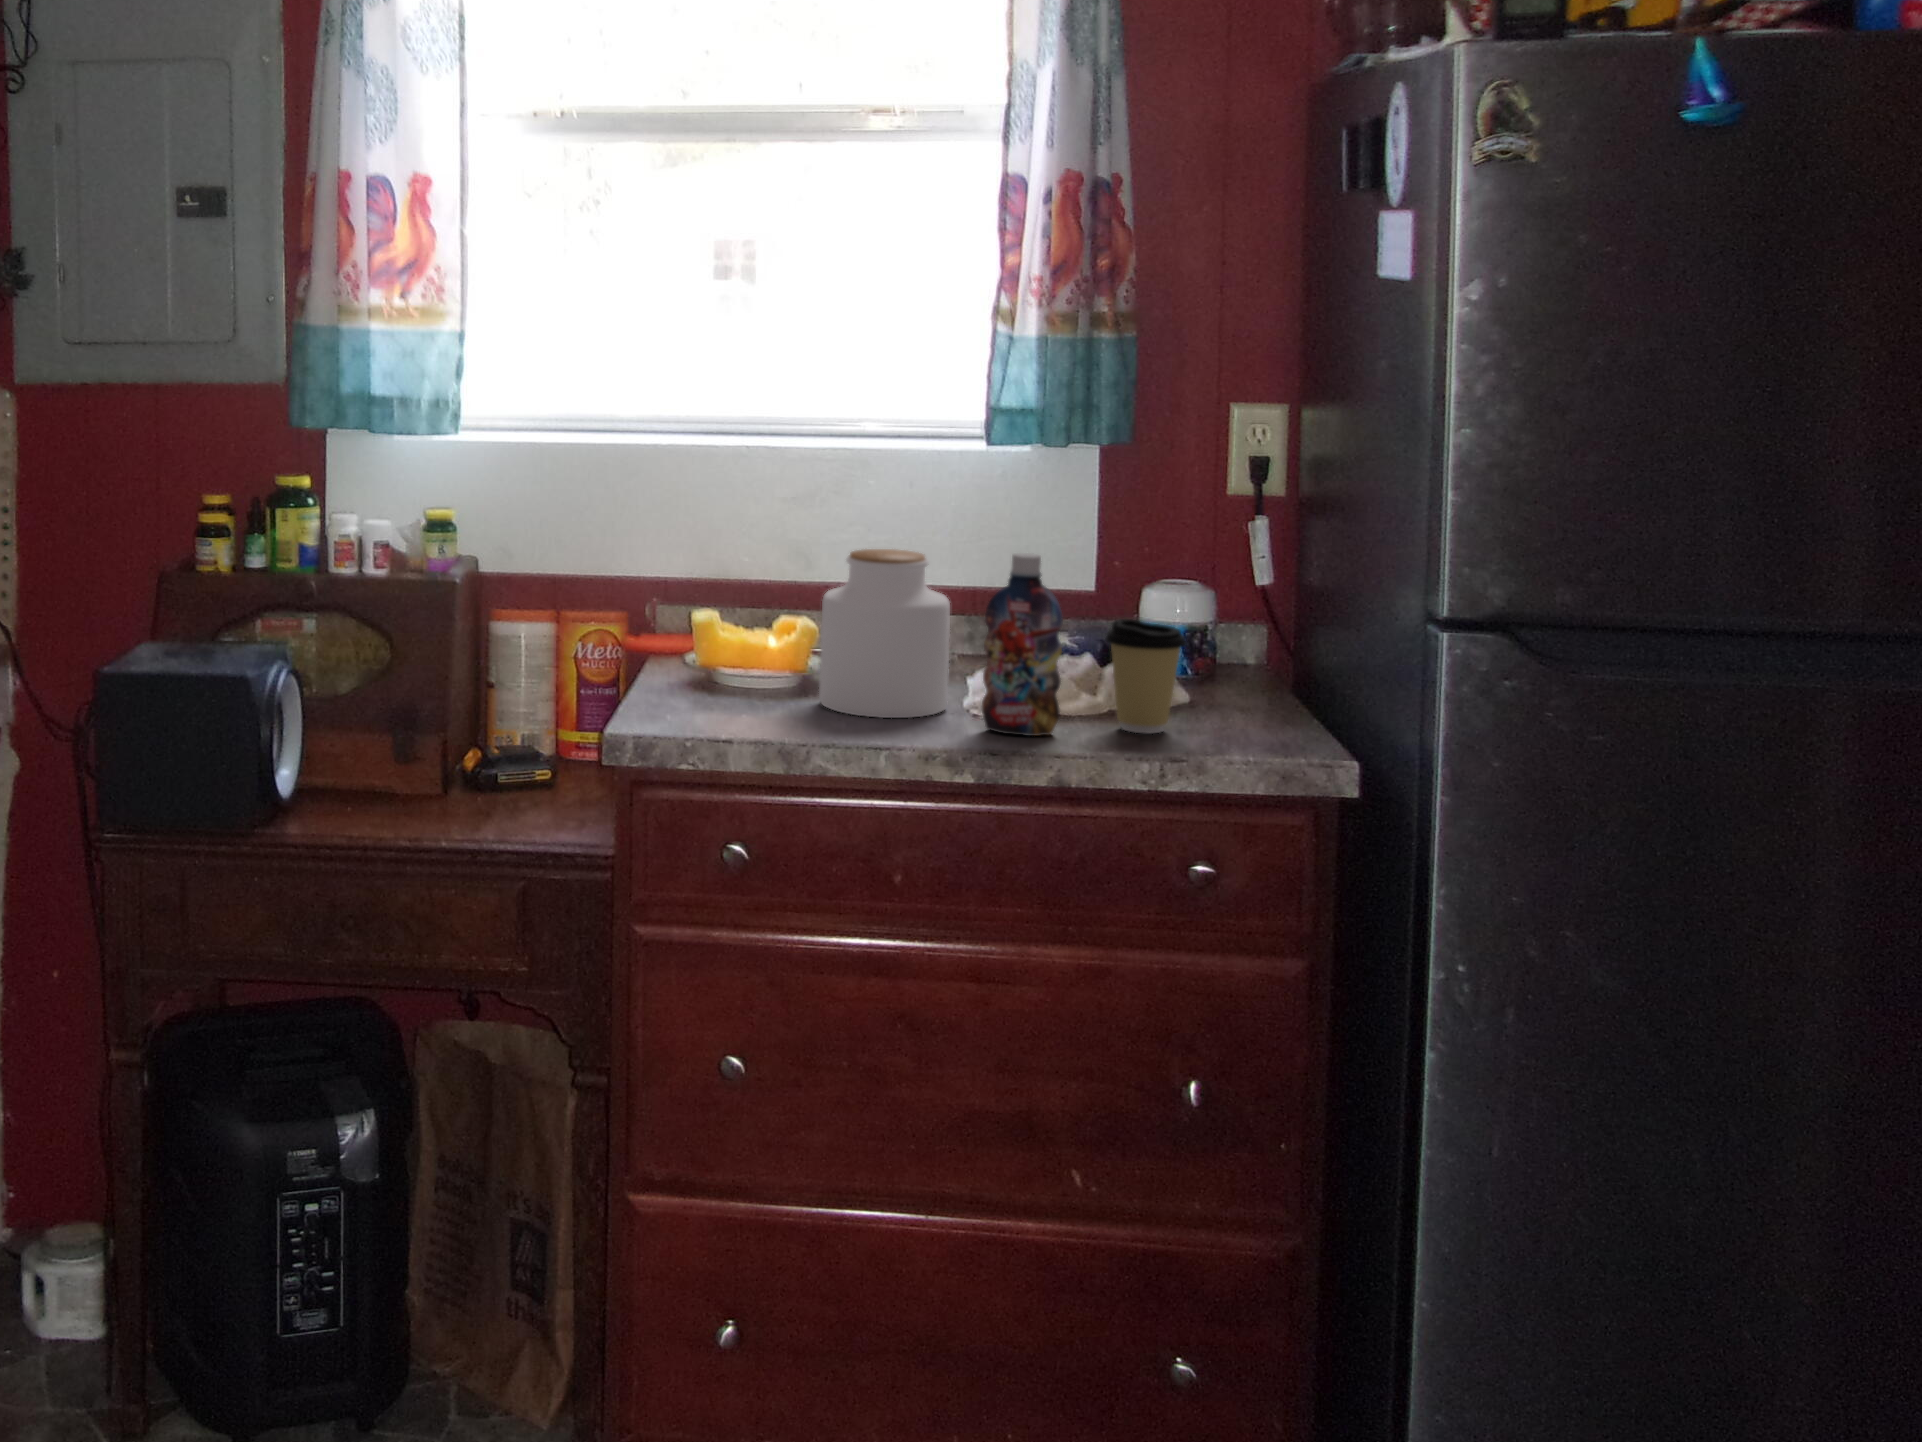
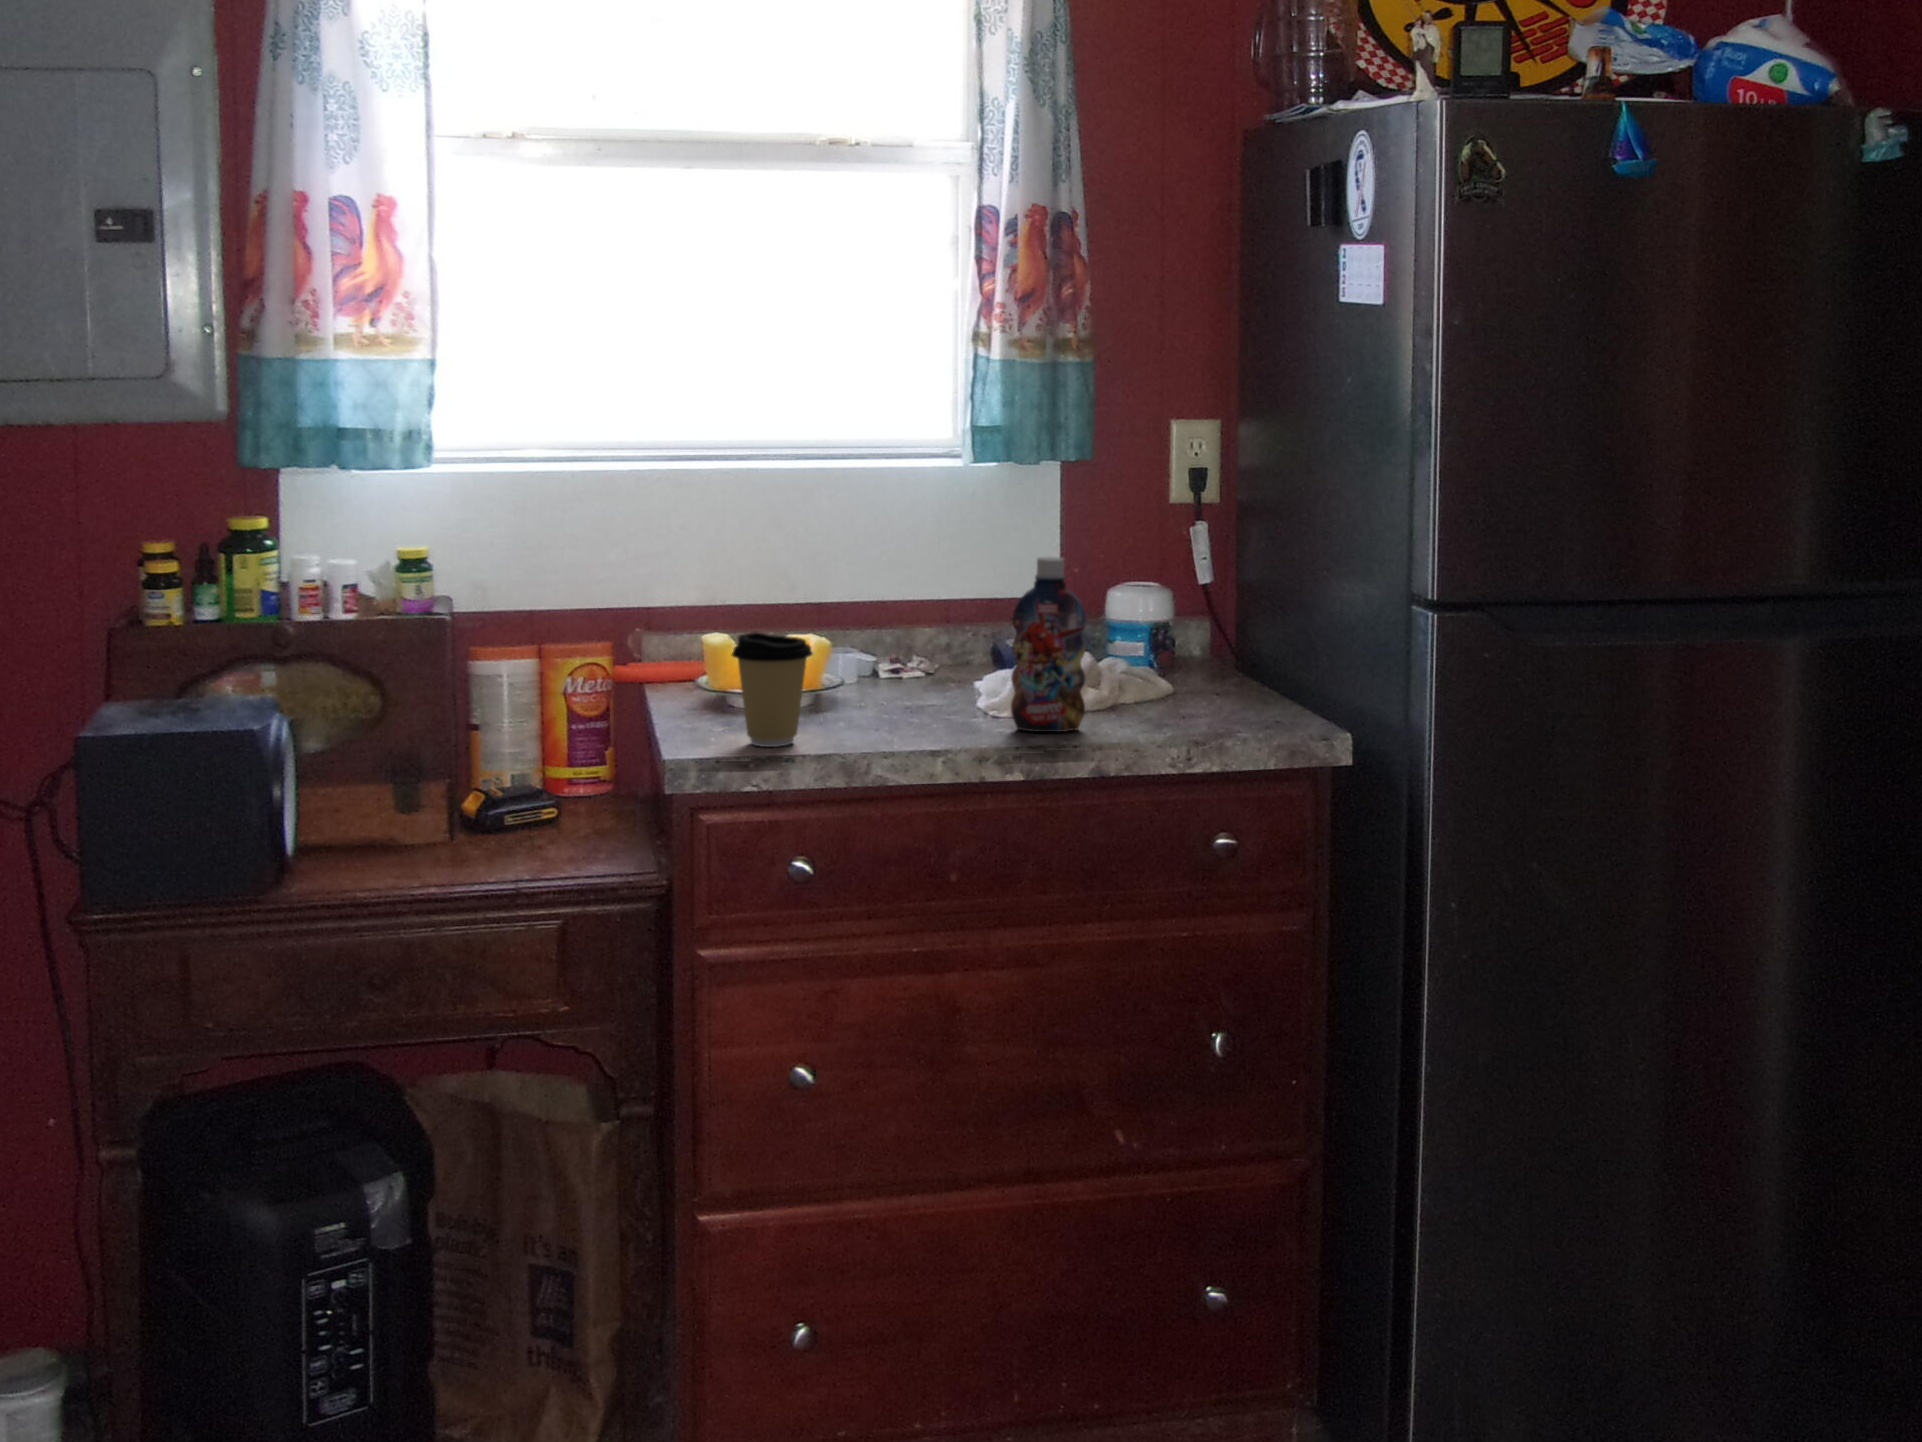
jar: present [819,549,950,718] -> none [842,562,967,726]
coffee cup: present [1105,619,1186,733] -> present [731,632,813,747]

